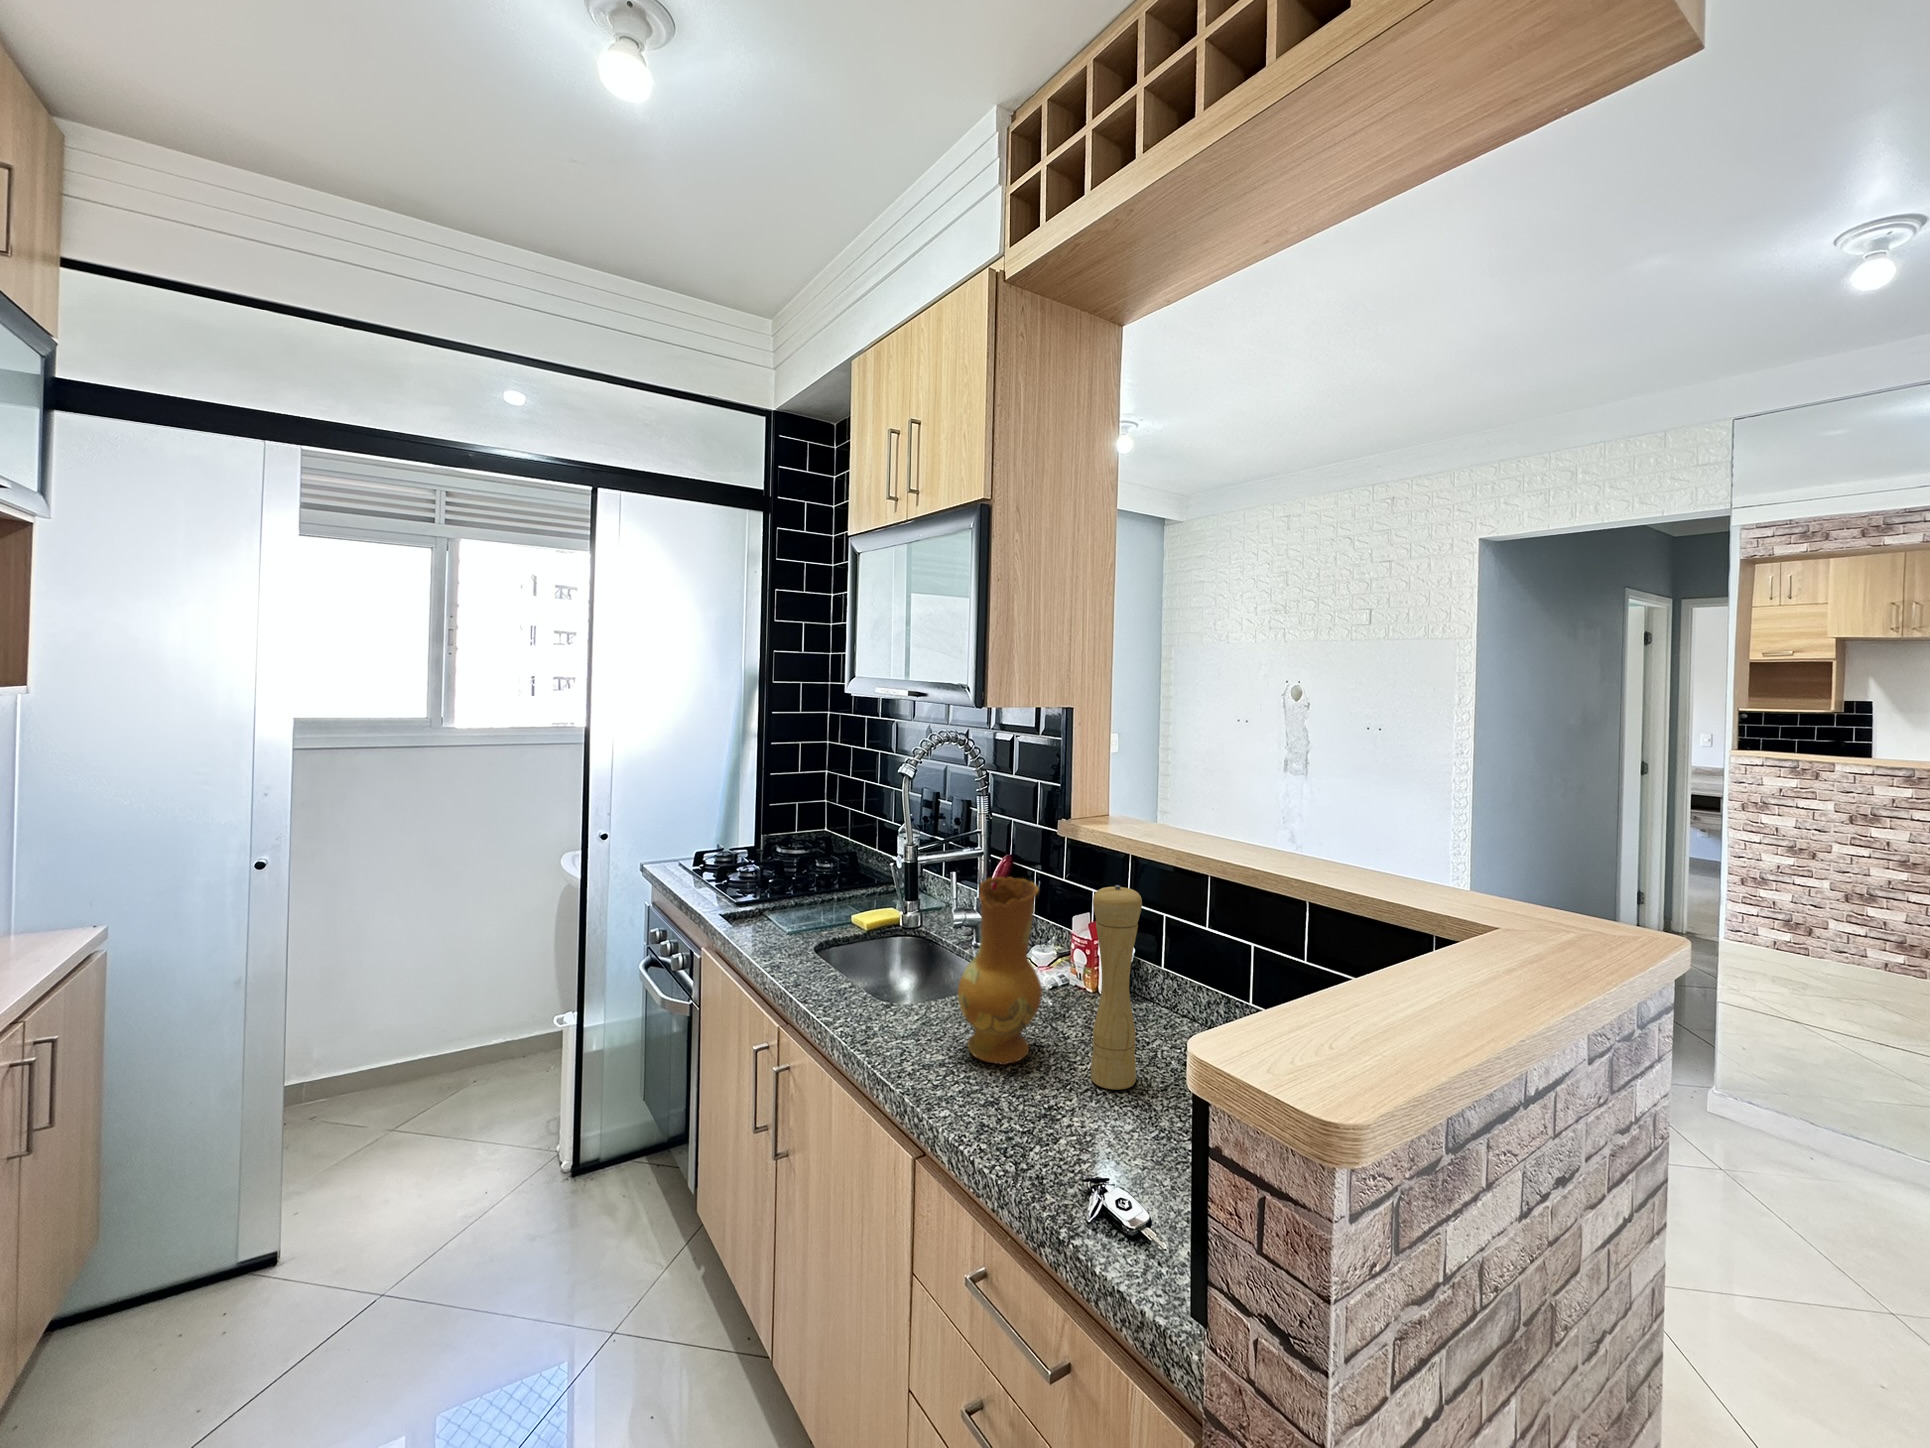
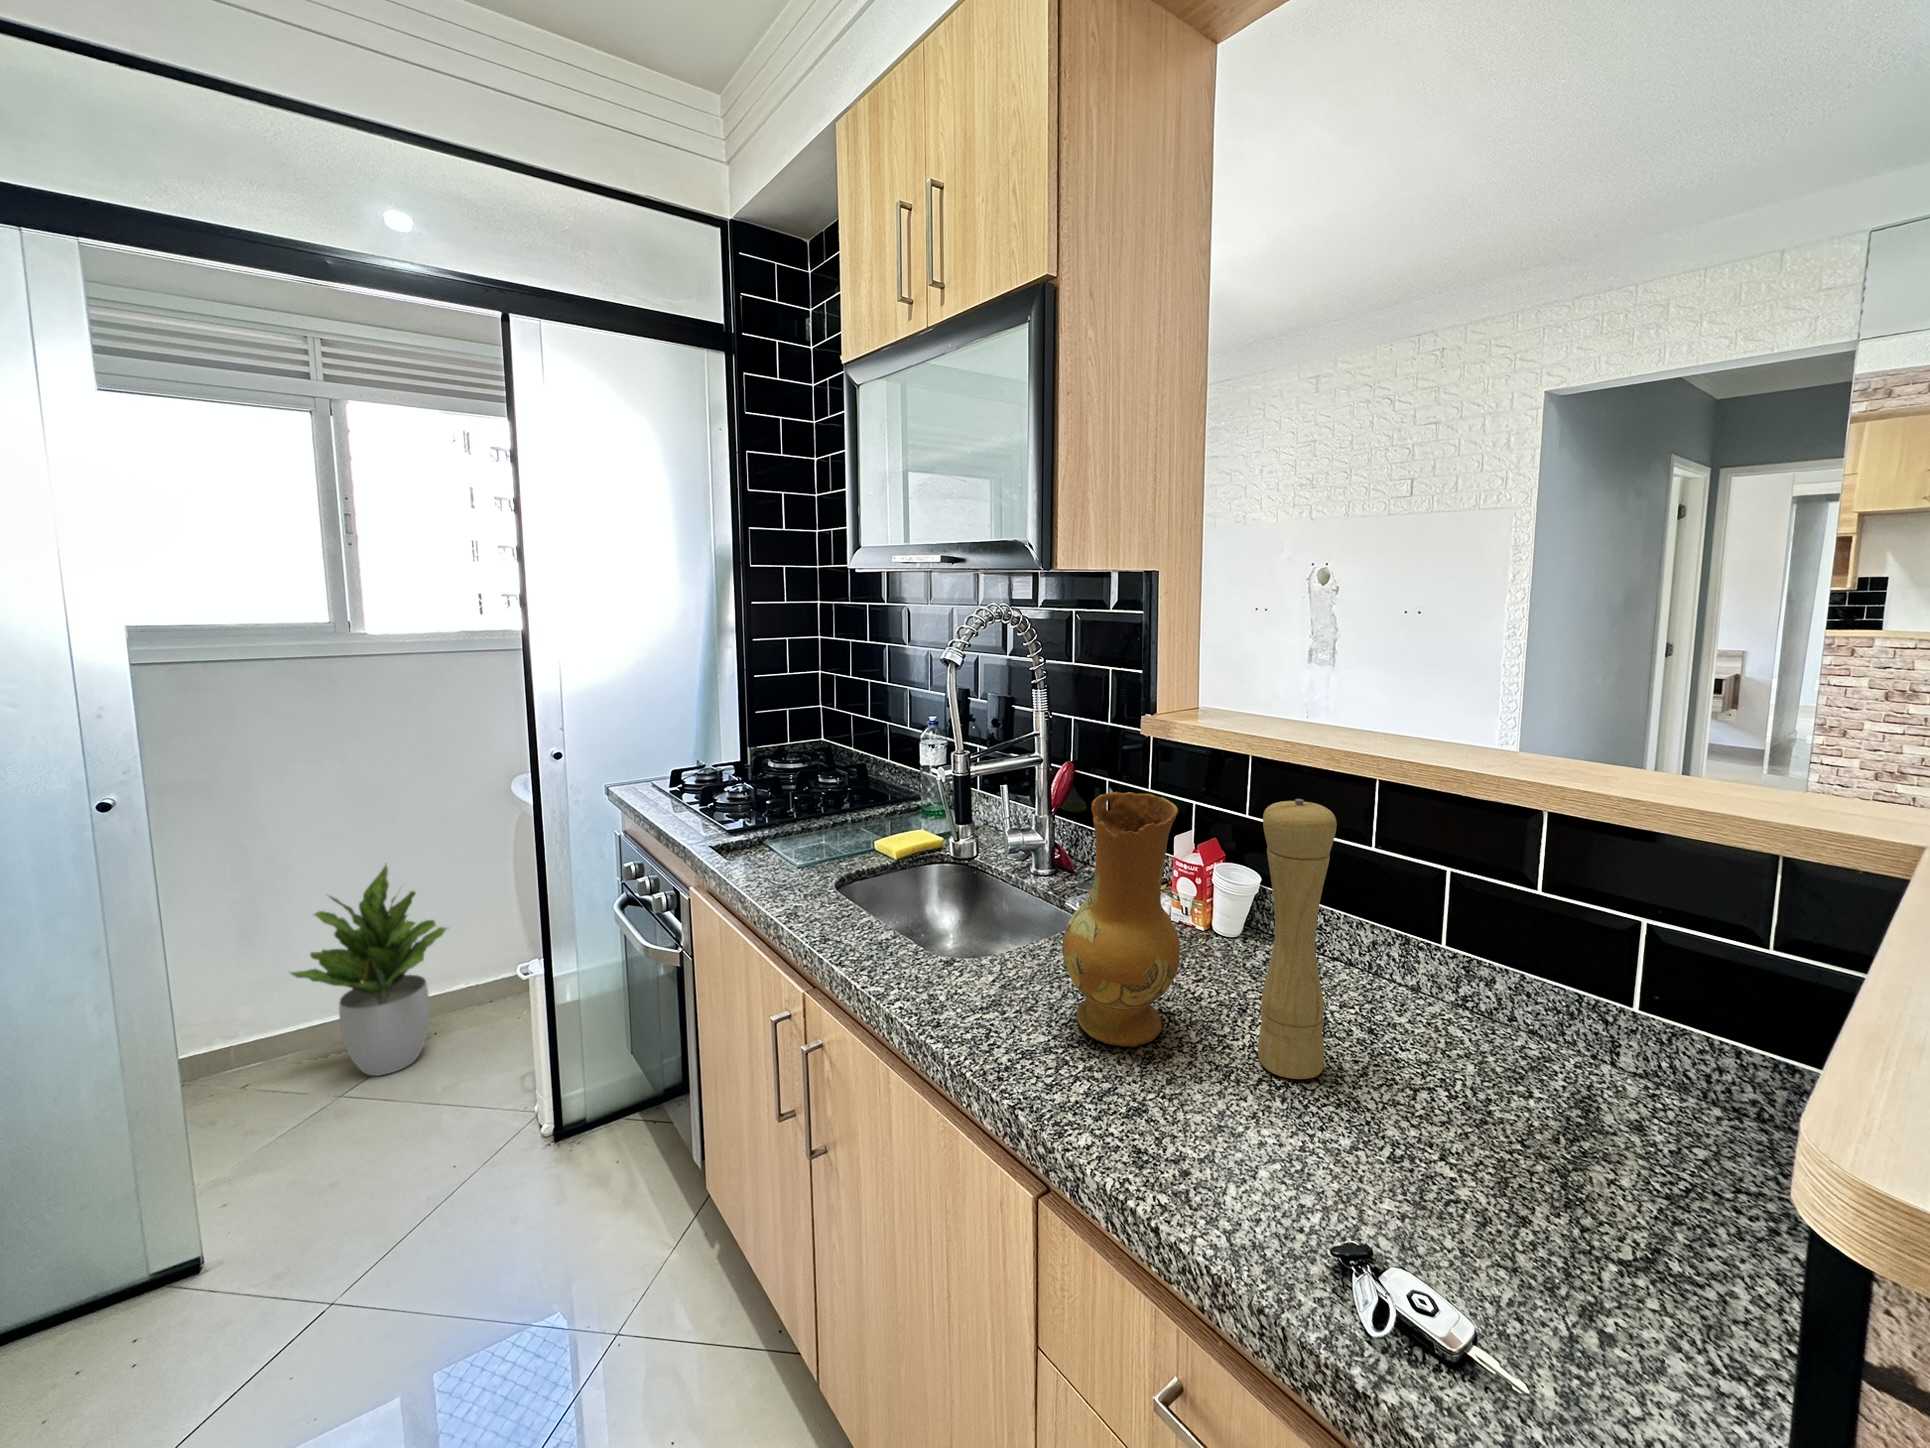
potted plant: none [362,924,498,1113] -> present [290,865,446,1076]

